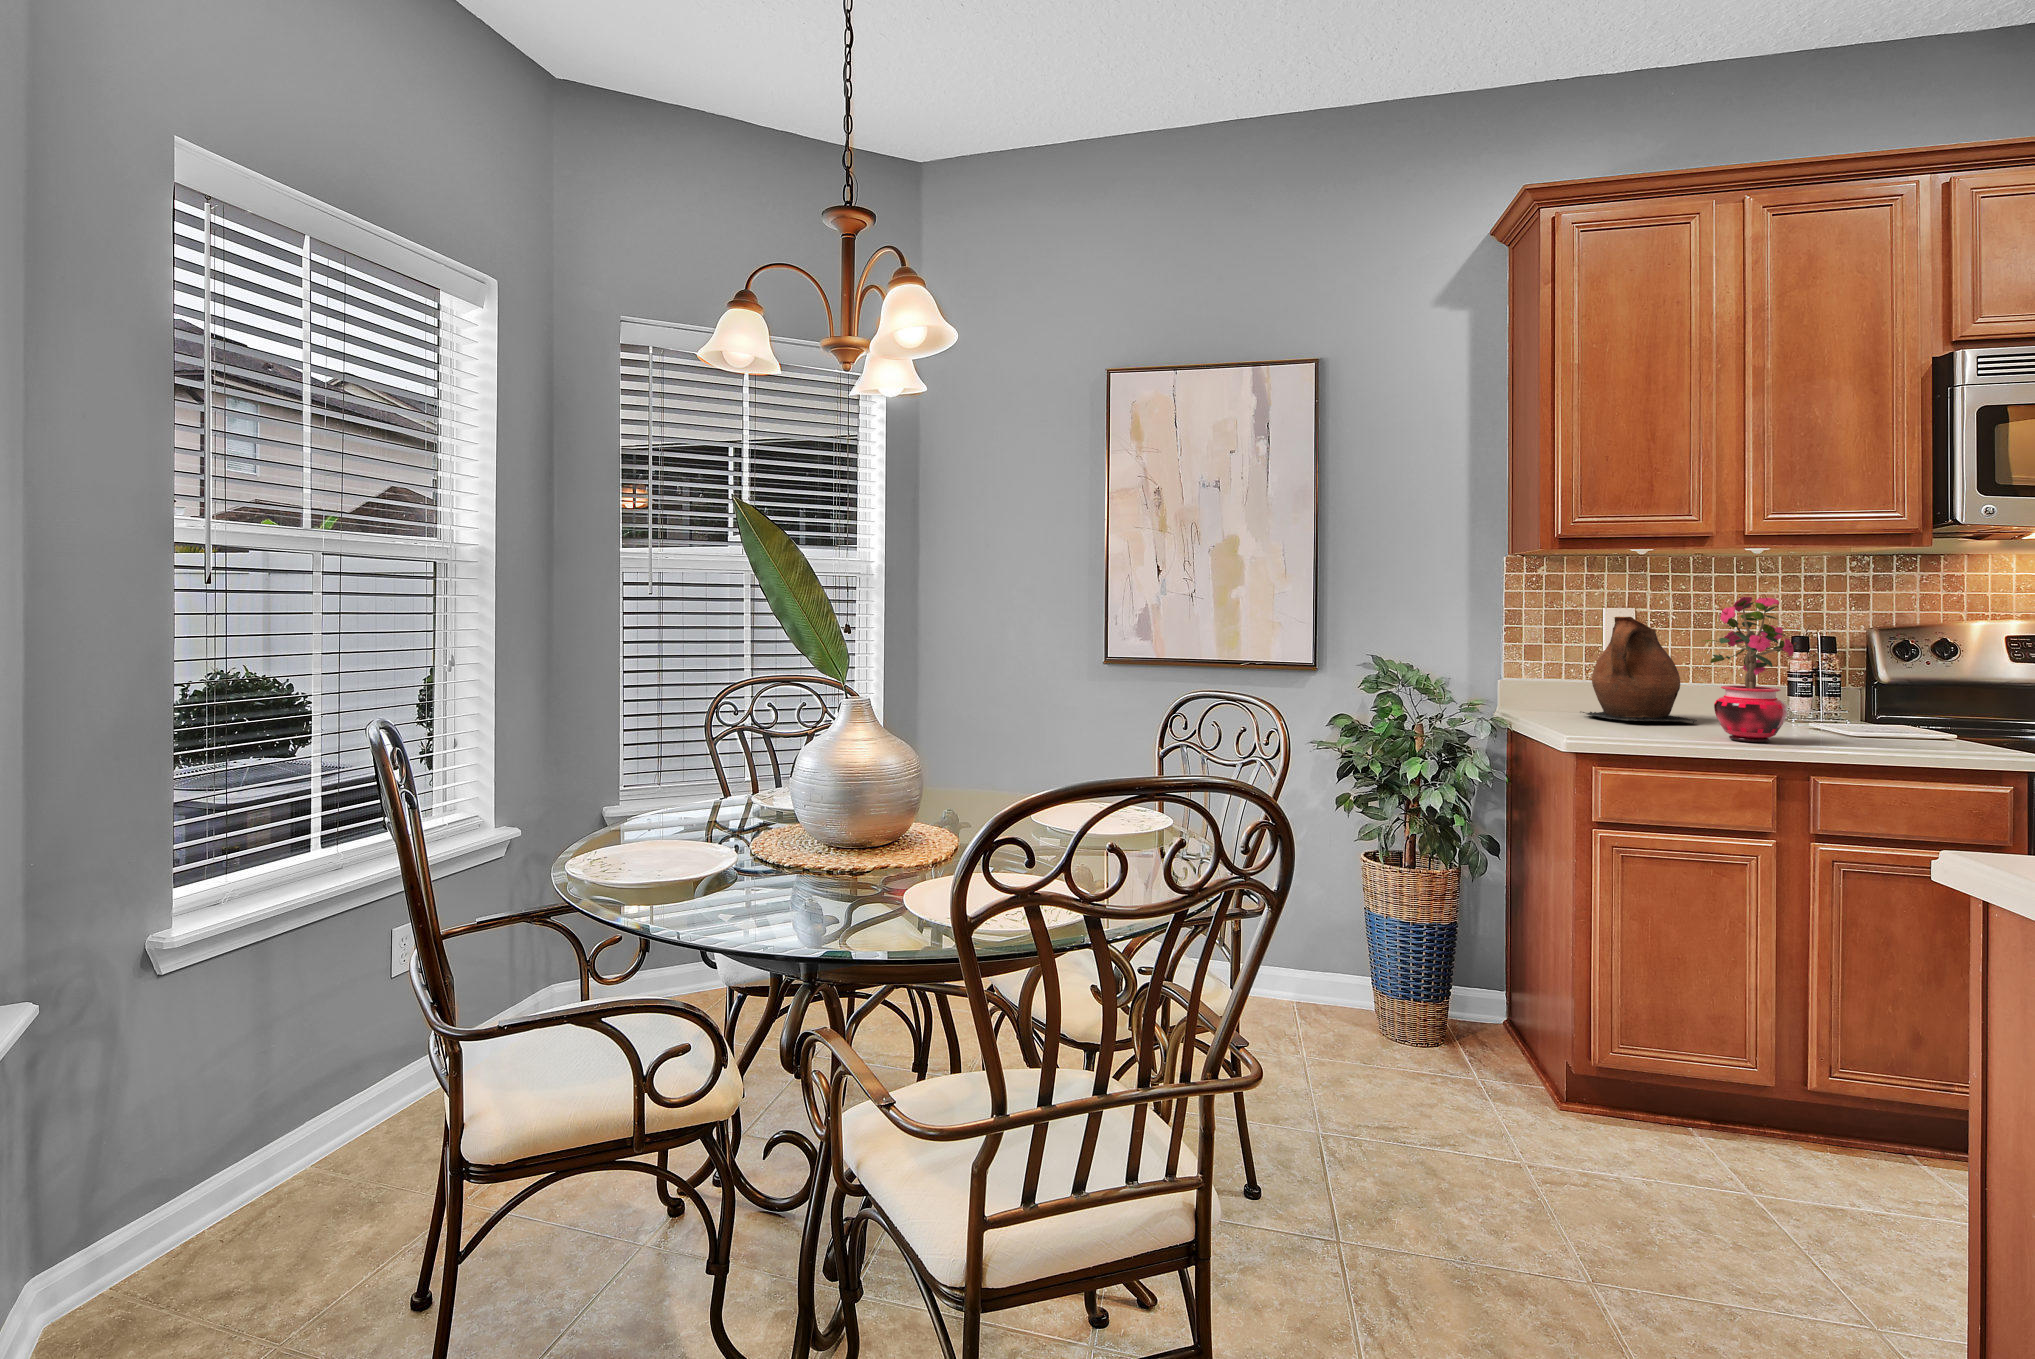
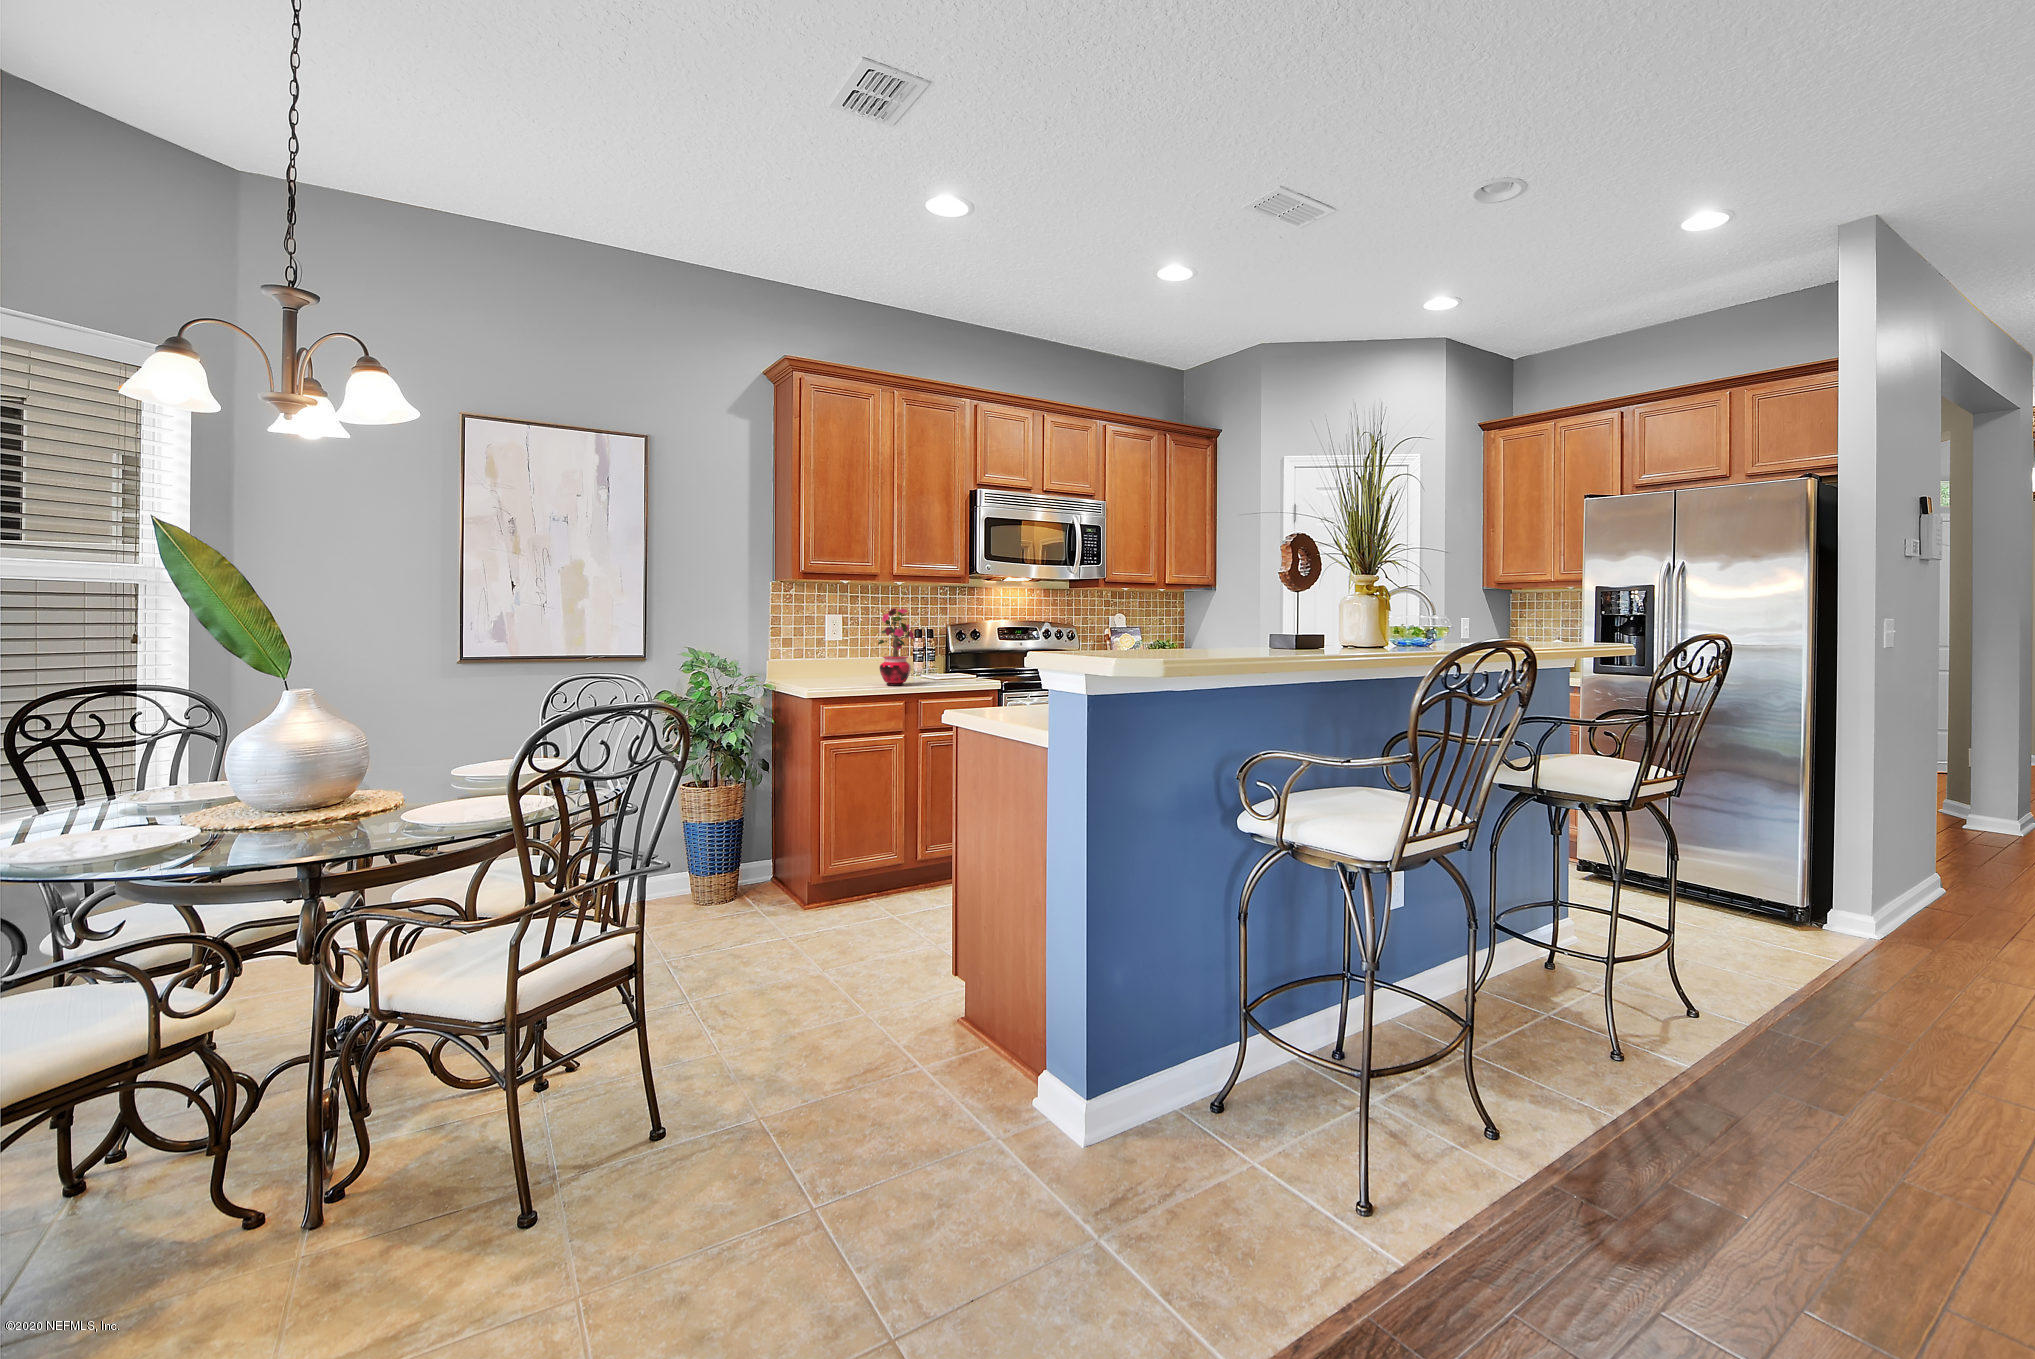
ceramic pitcher: present [1583,616,1697,723] -> none [813,620,873,680]

